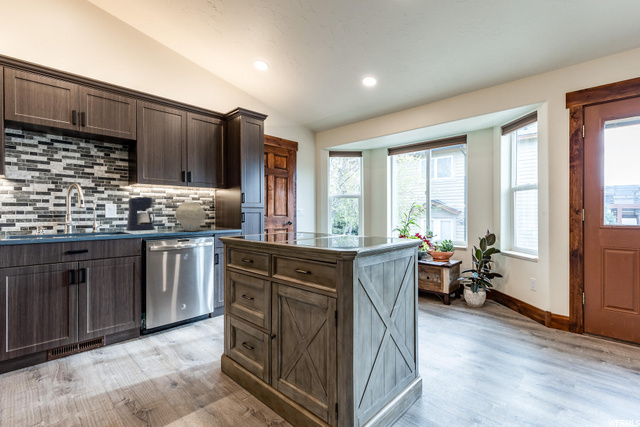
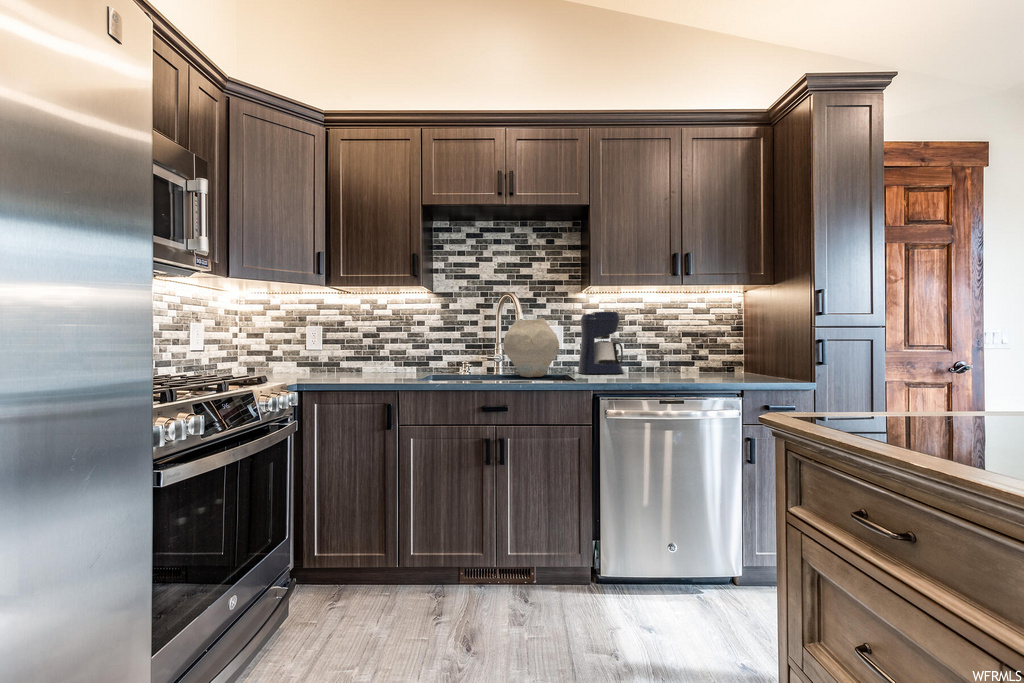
vase: present [175,202,206,231] -> present [503,318,559,377]

